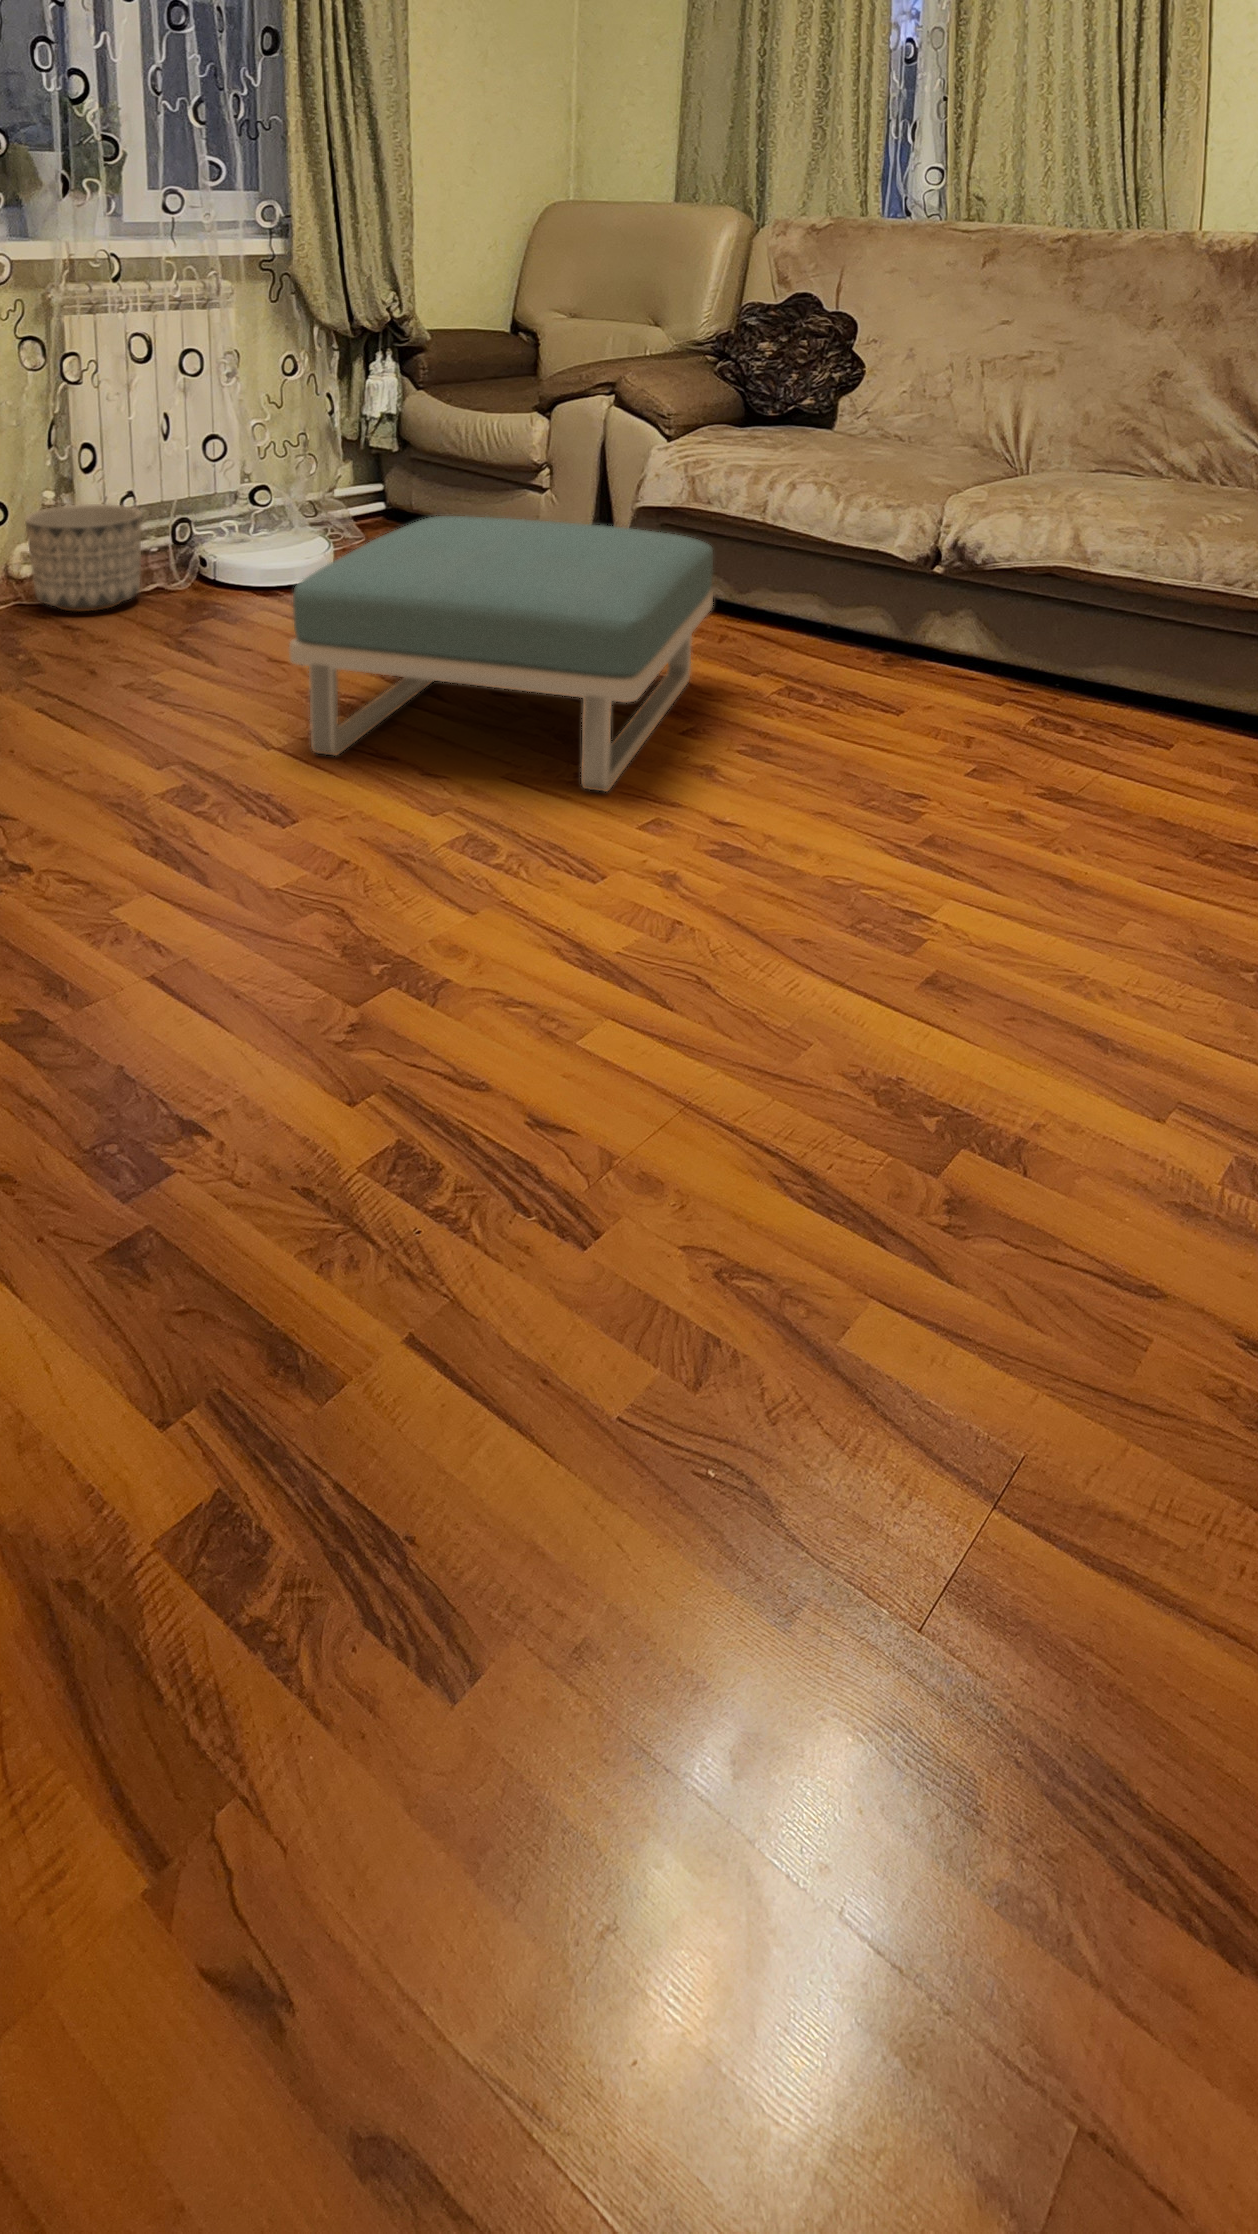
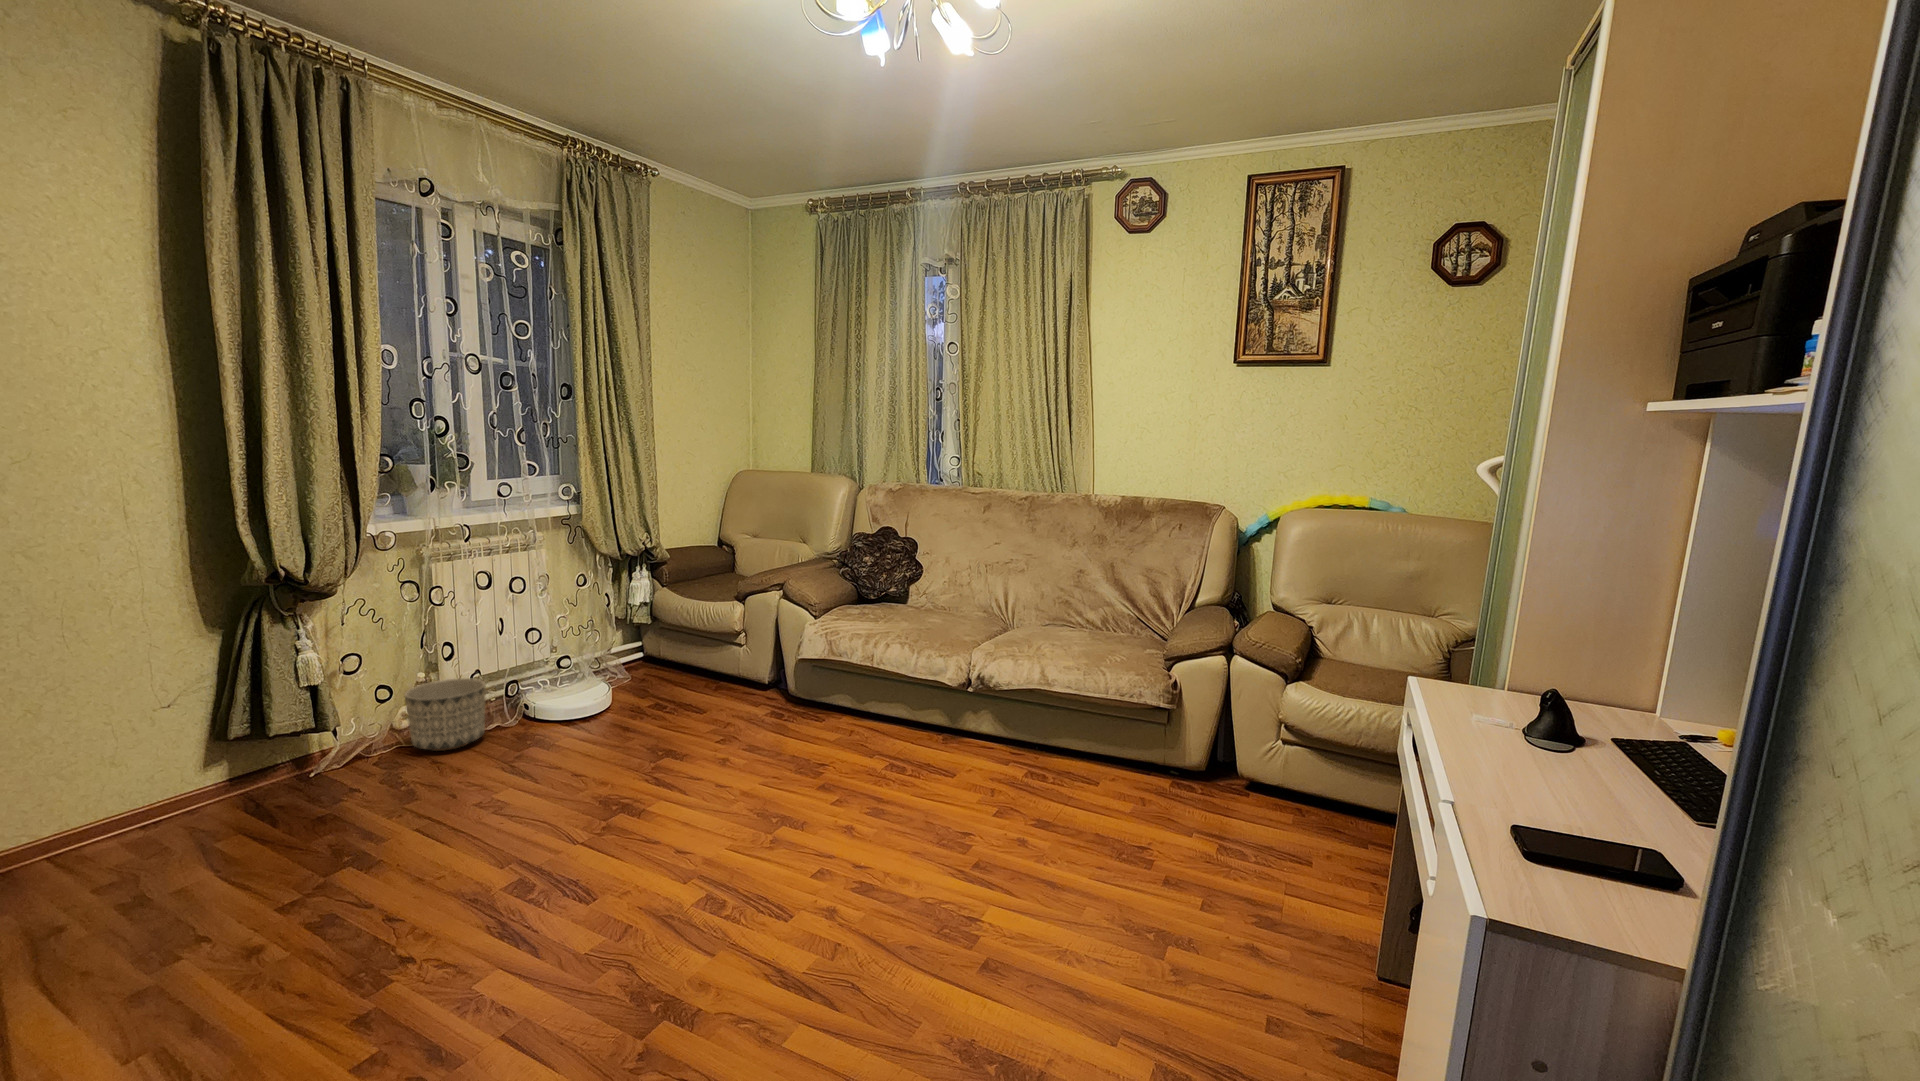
footstool: present [289,516,713,791] -> none [589,679,847,853]

